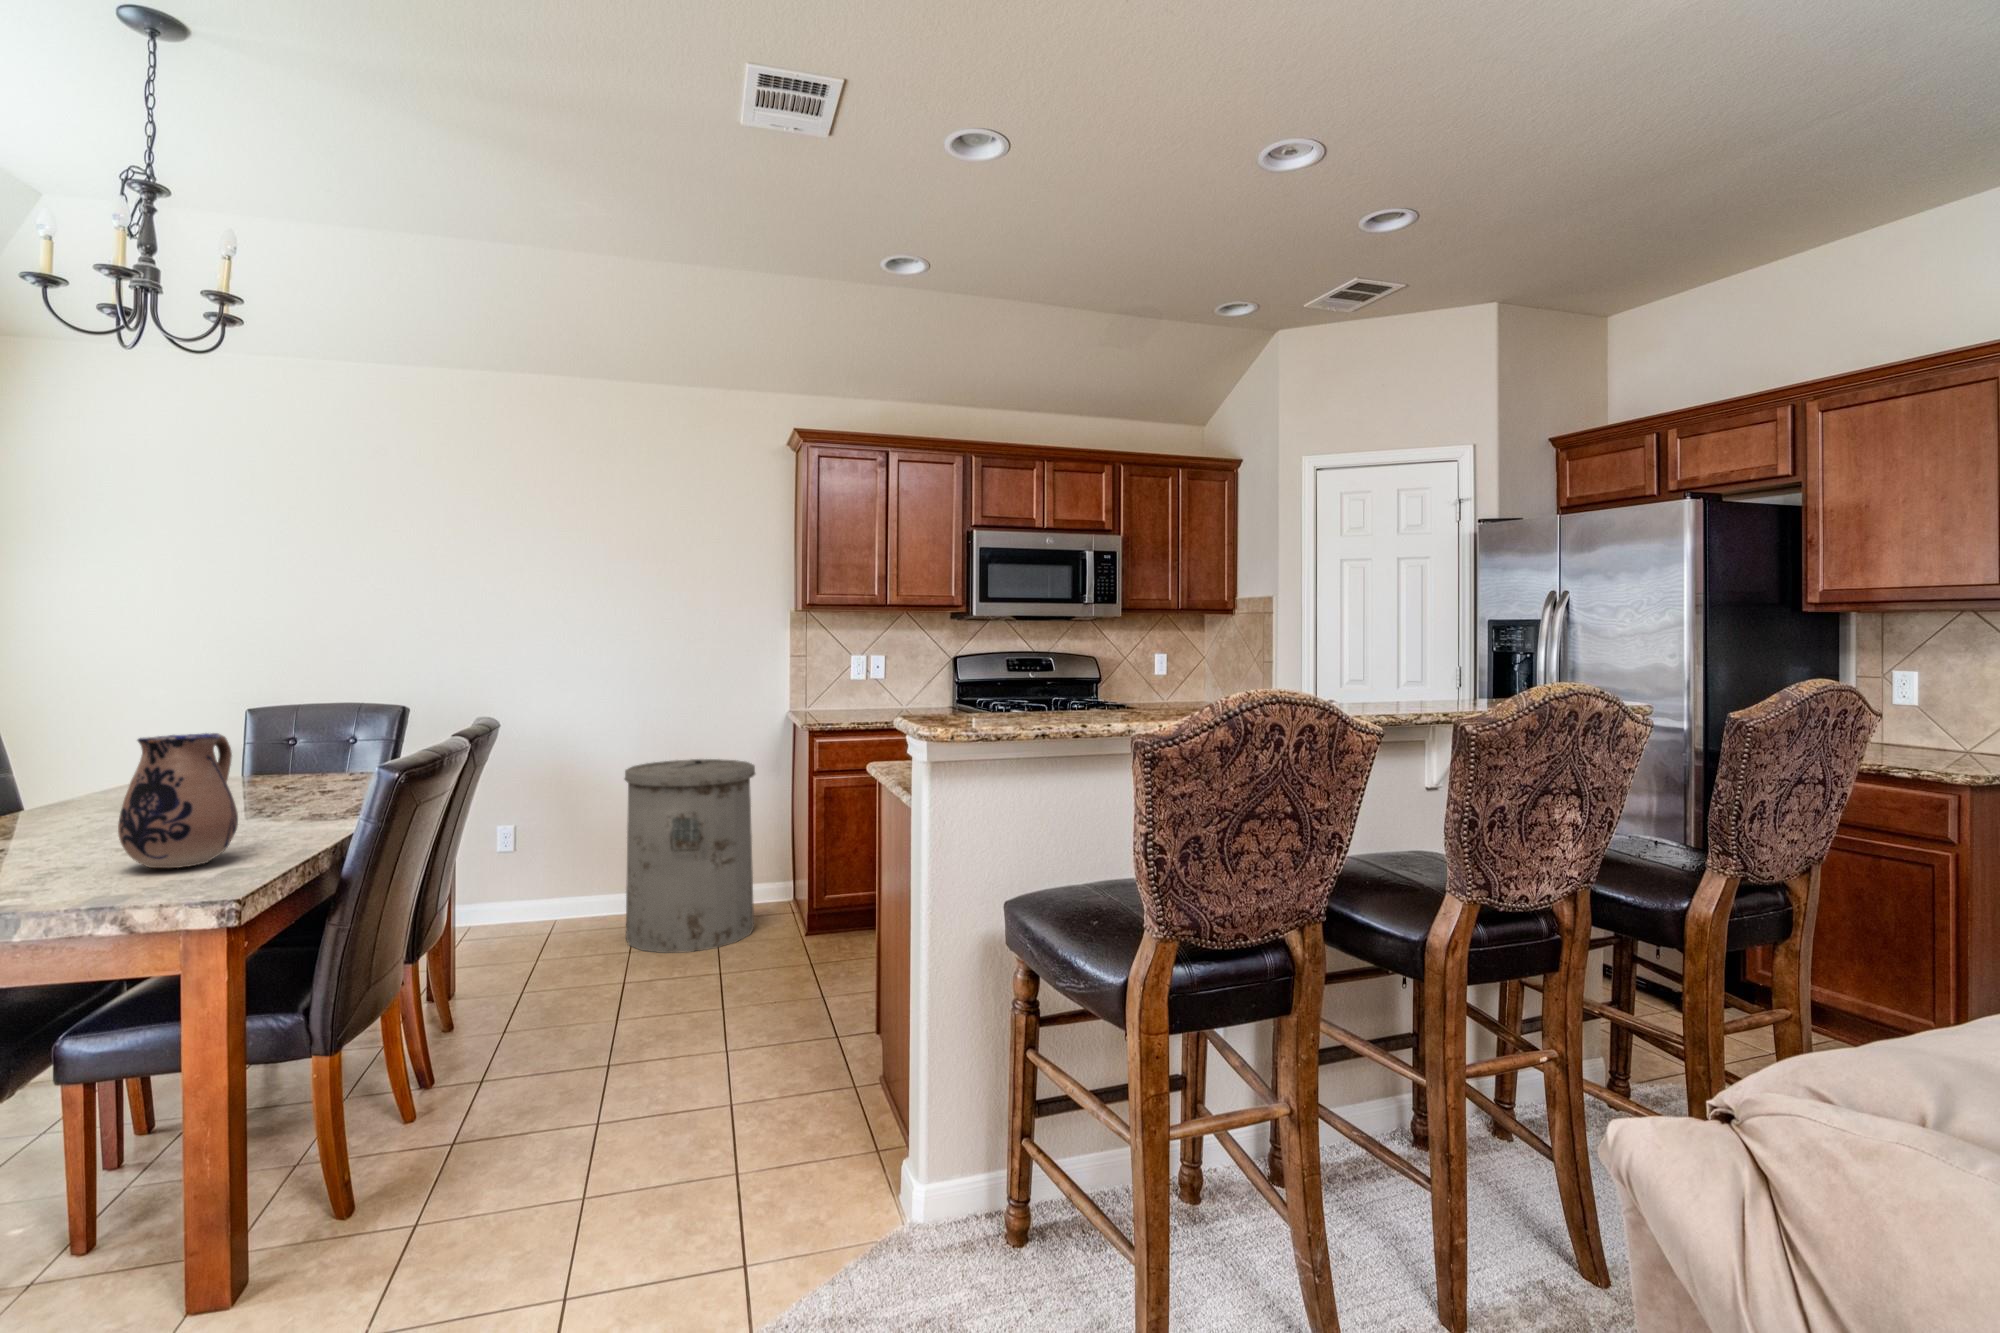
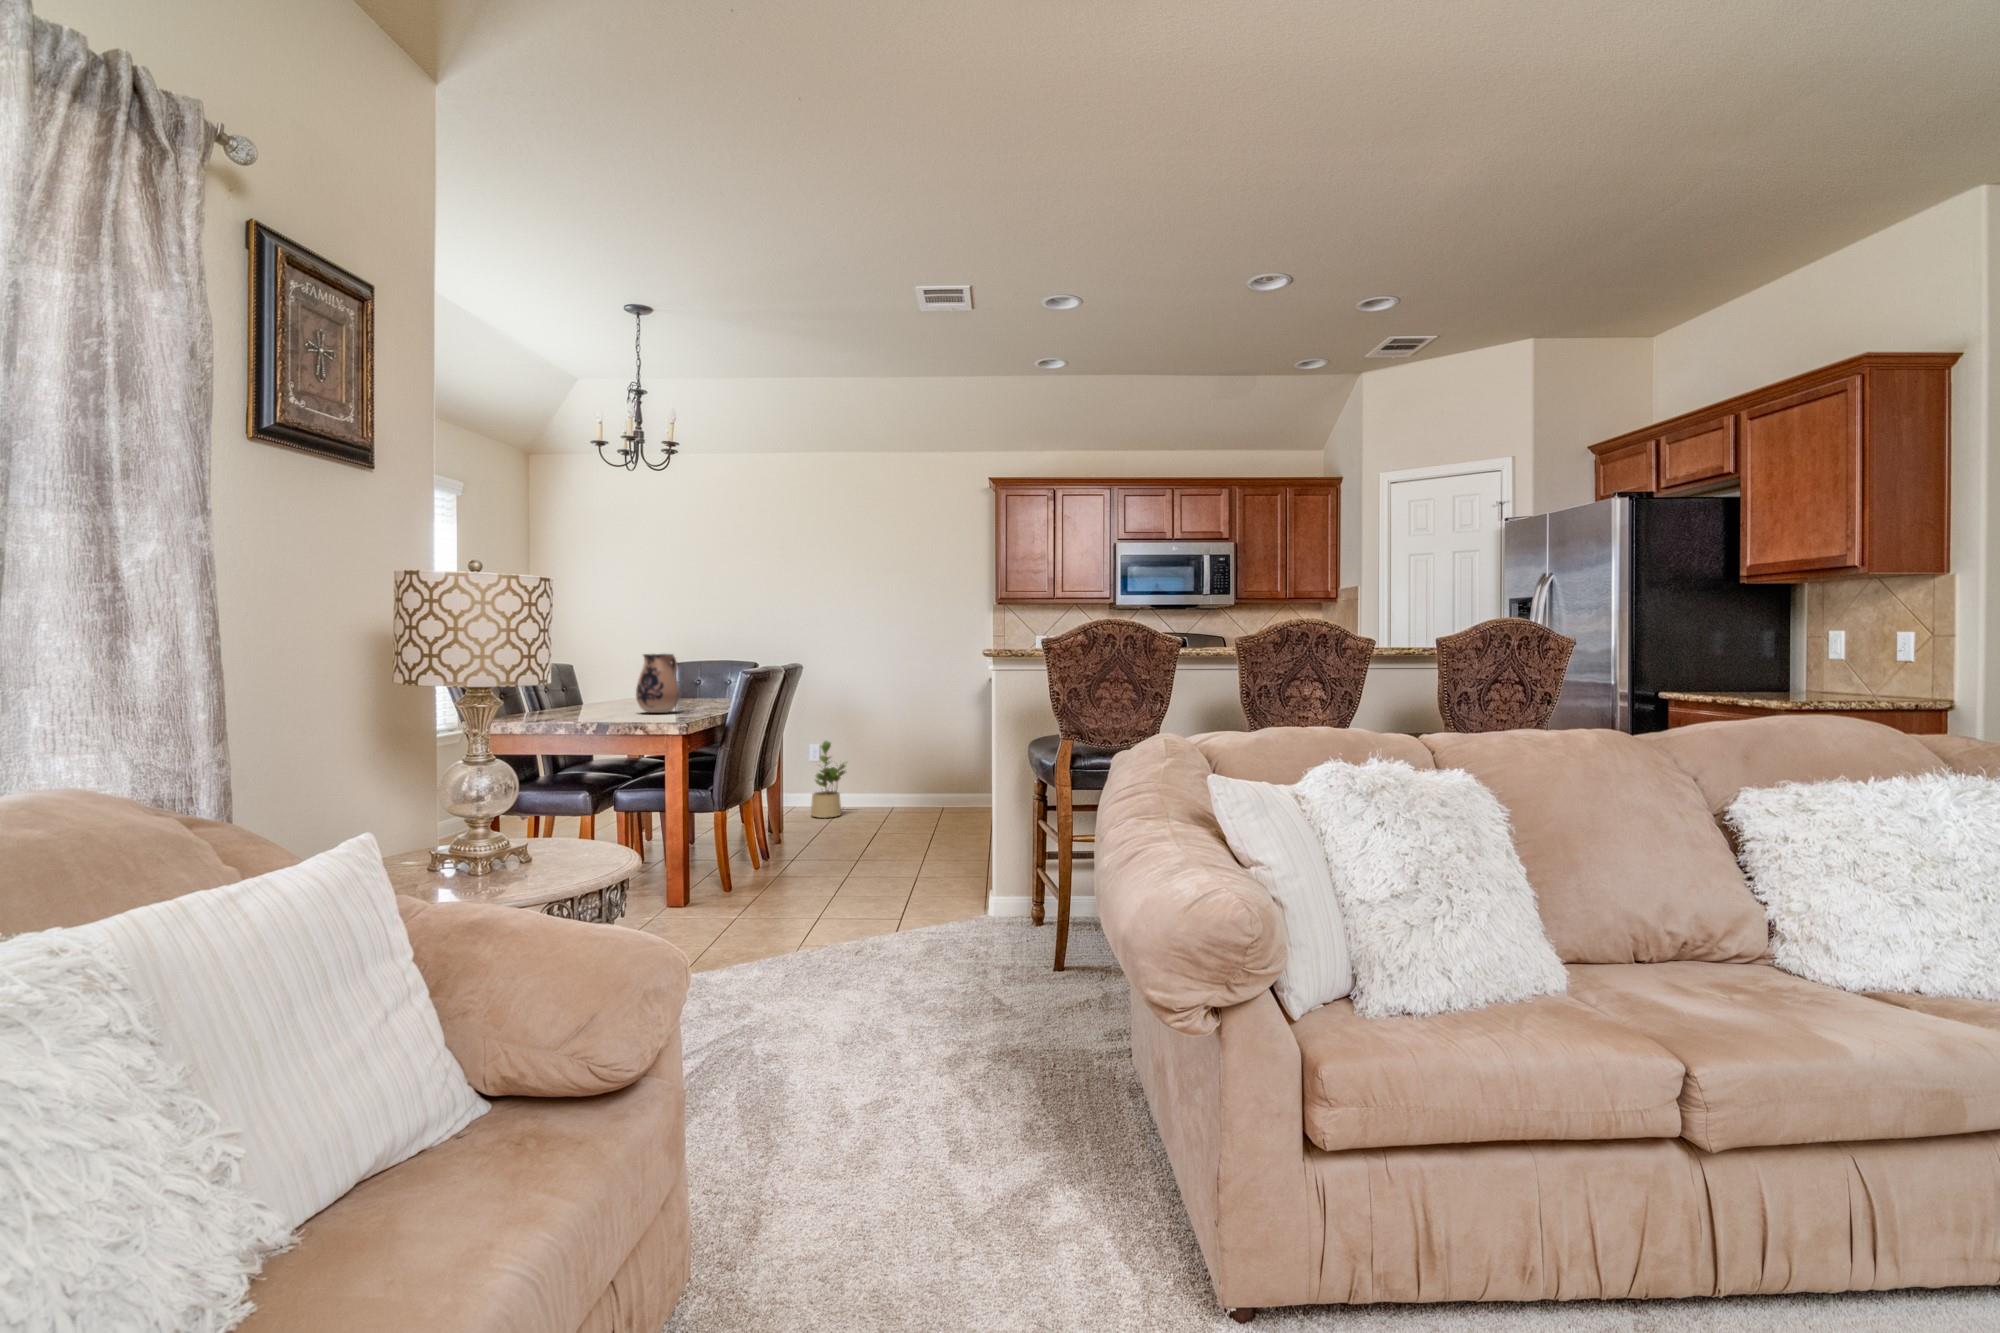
trash can: present [624,759,755,953] -> none [879,703,963,828]
potted plant: none [509,821,572,943] -> present [811,741,845,818]

